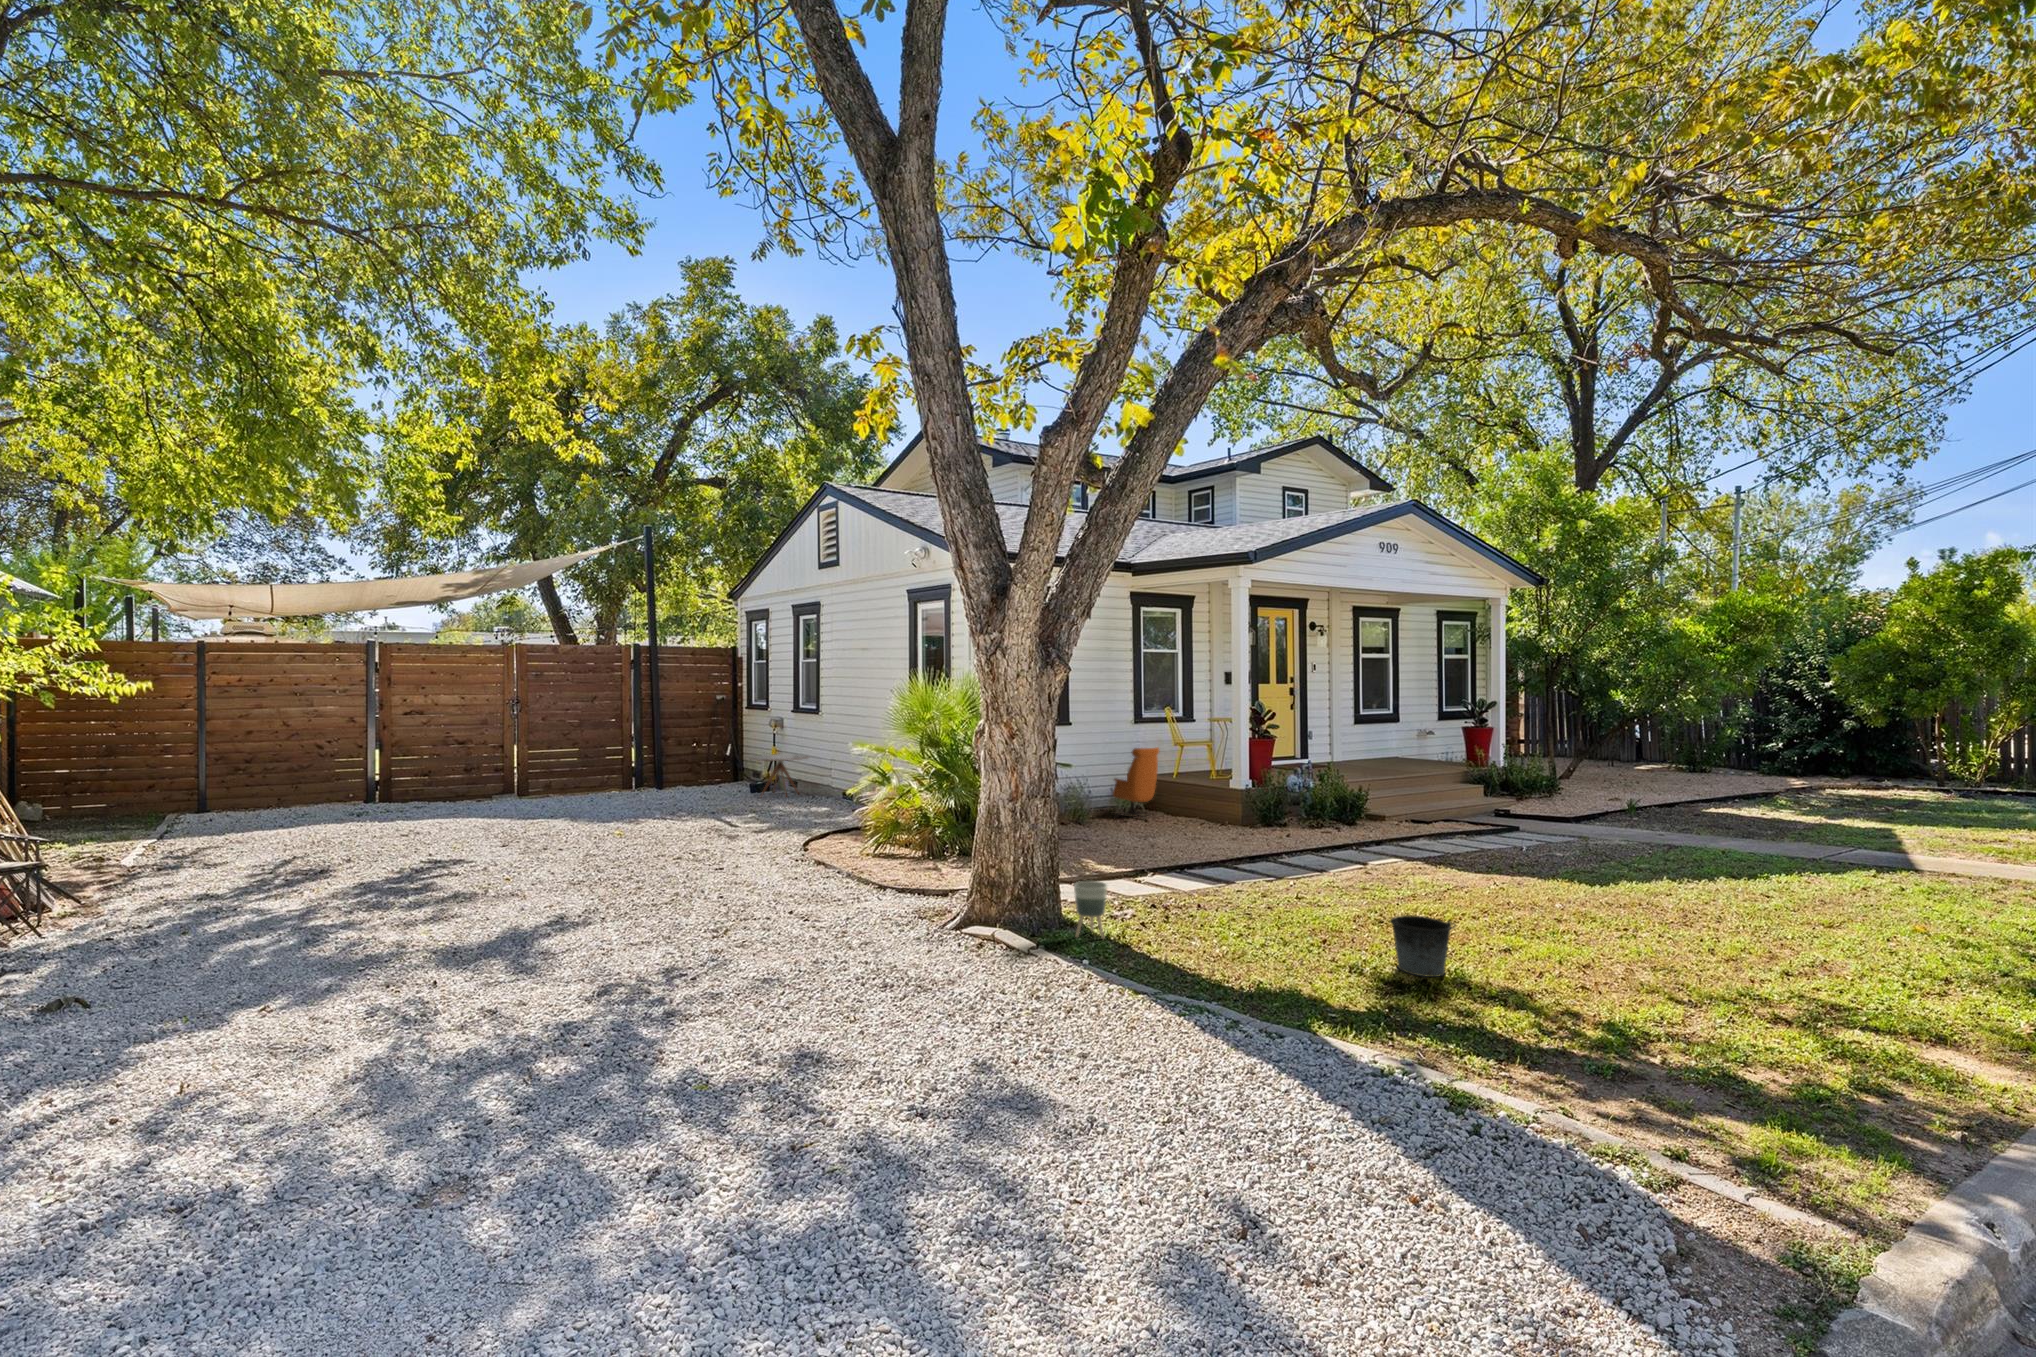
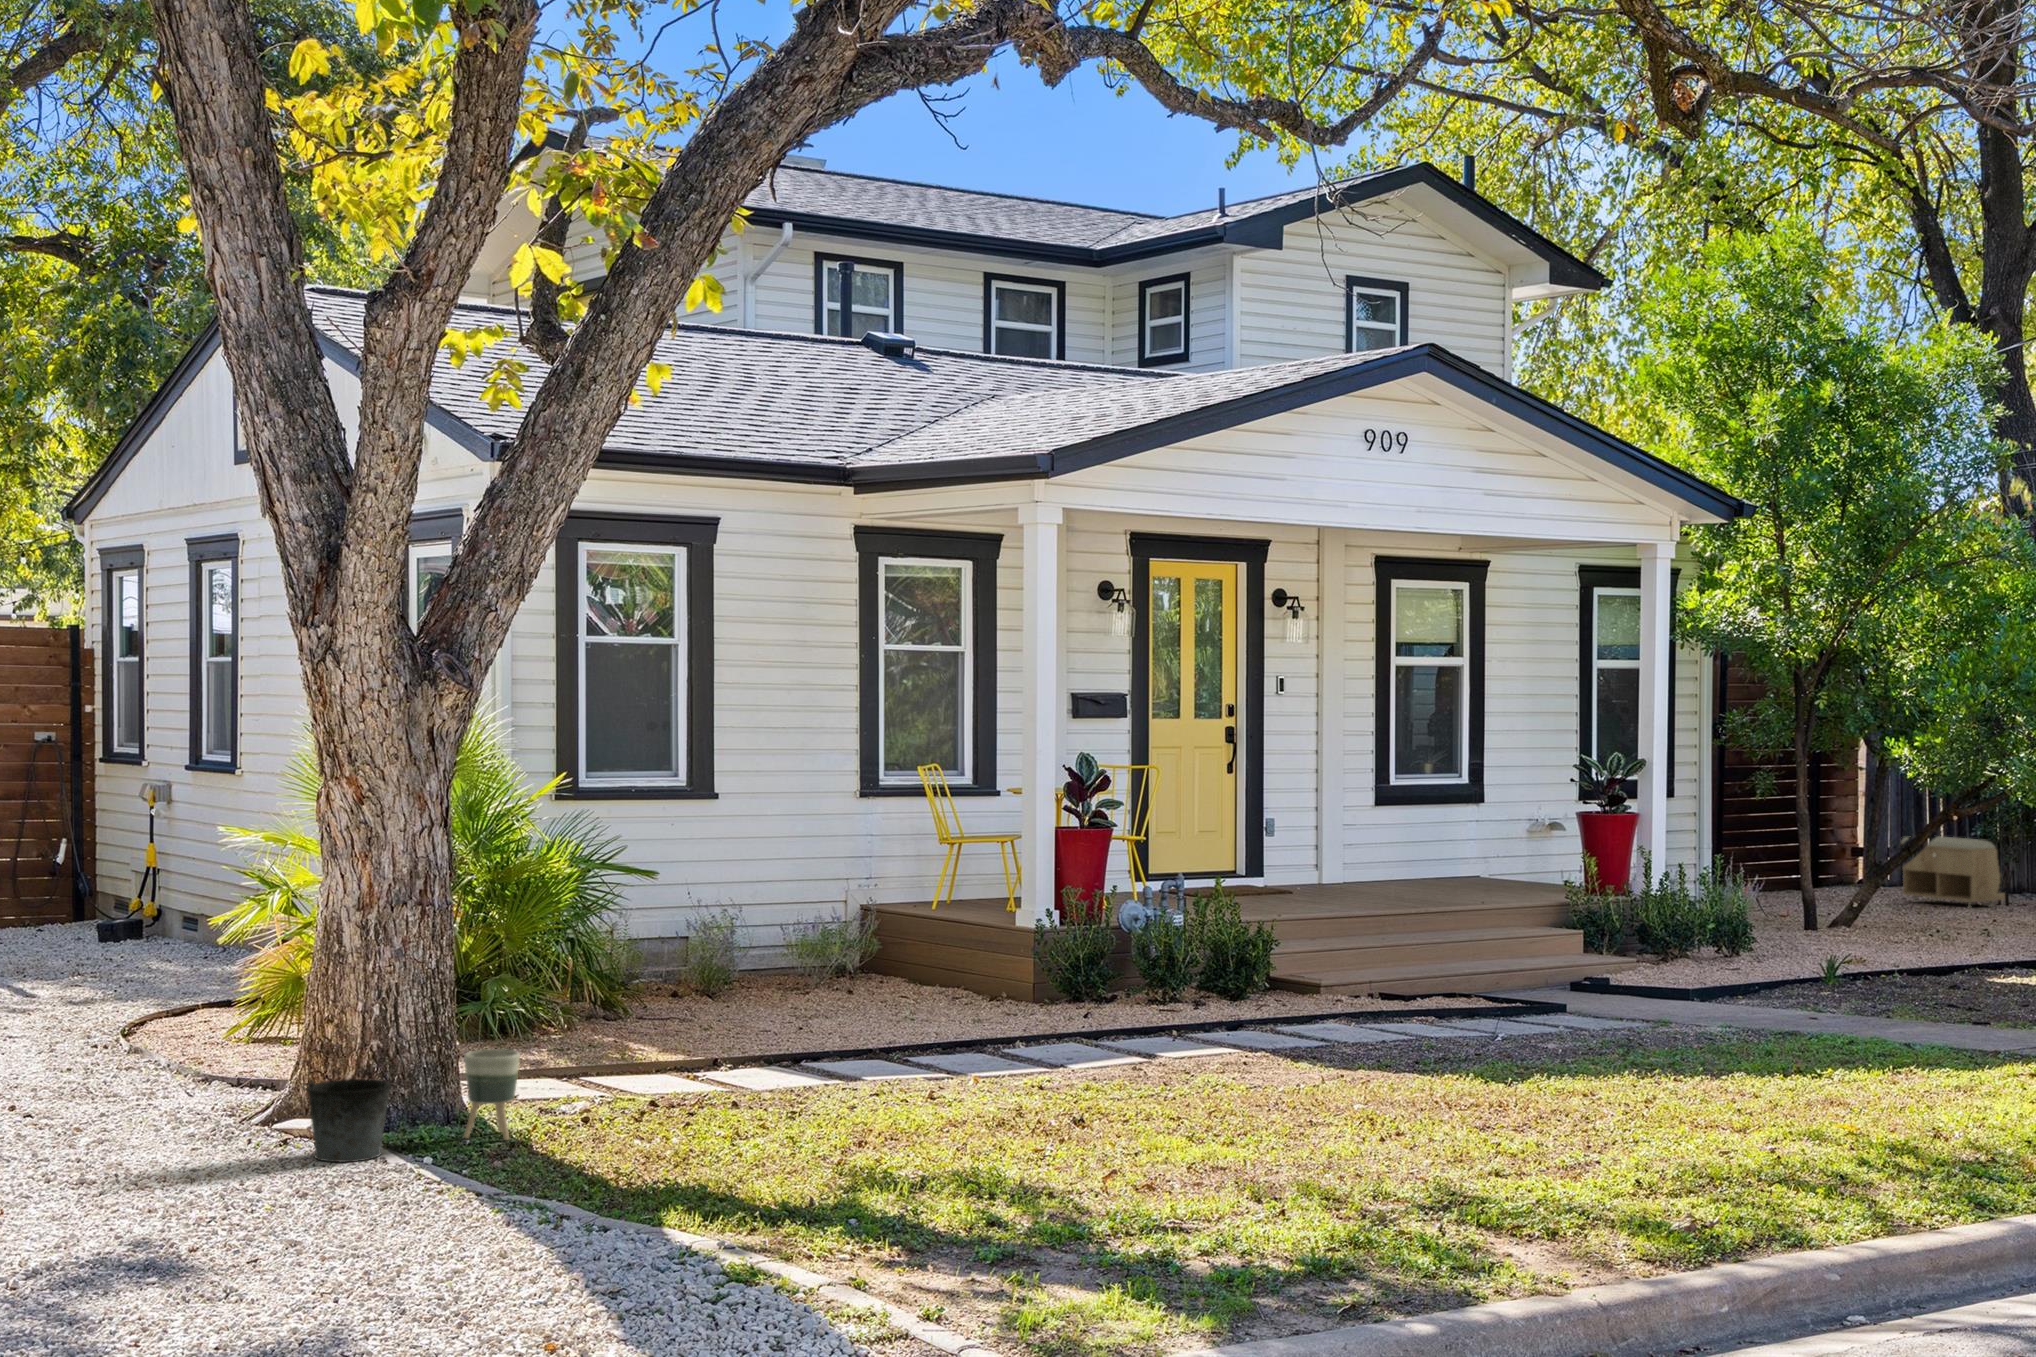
storage bench: none [1558,737,1613,770] -> present [1901,836,2005,907]
lounge chair: present [1100,748,1159,818] -> none [763,844,875,989]
round table: present [751,754,809,796] -> none [81,858,212,949]
bucket: present [1390,915,1455,977] -> present [302,1079,391,1162]

